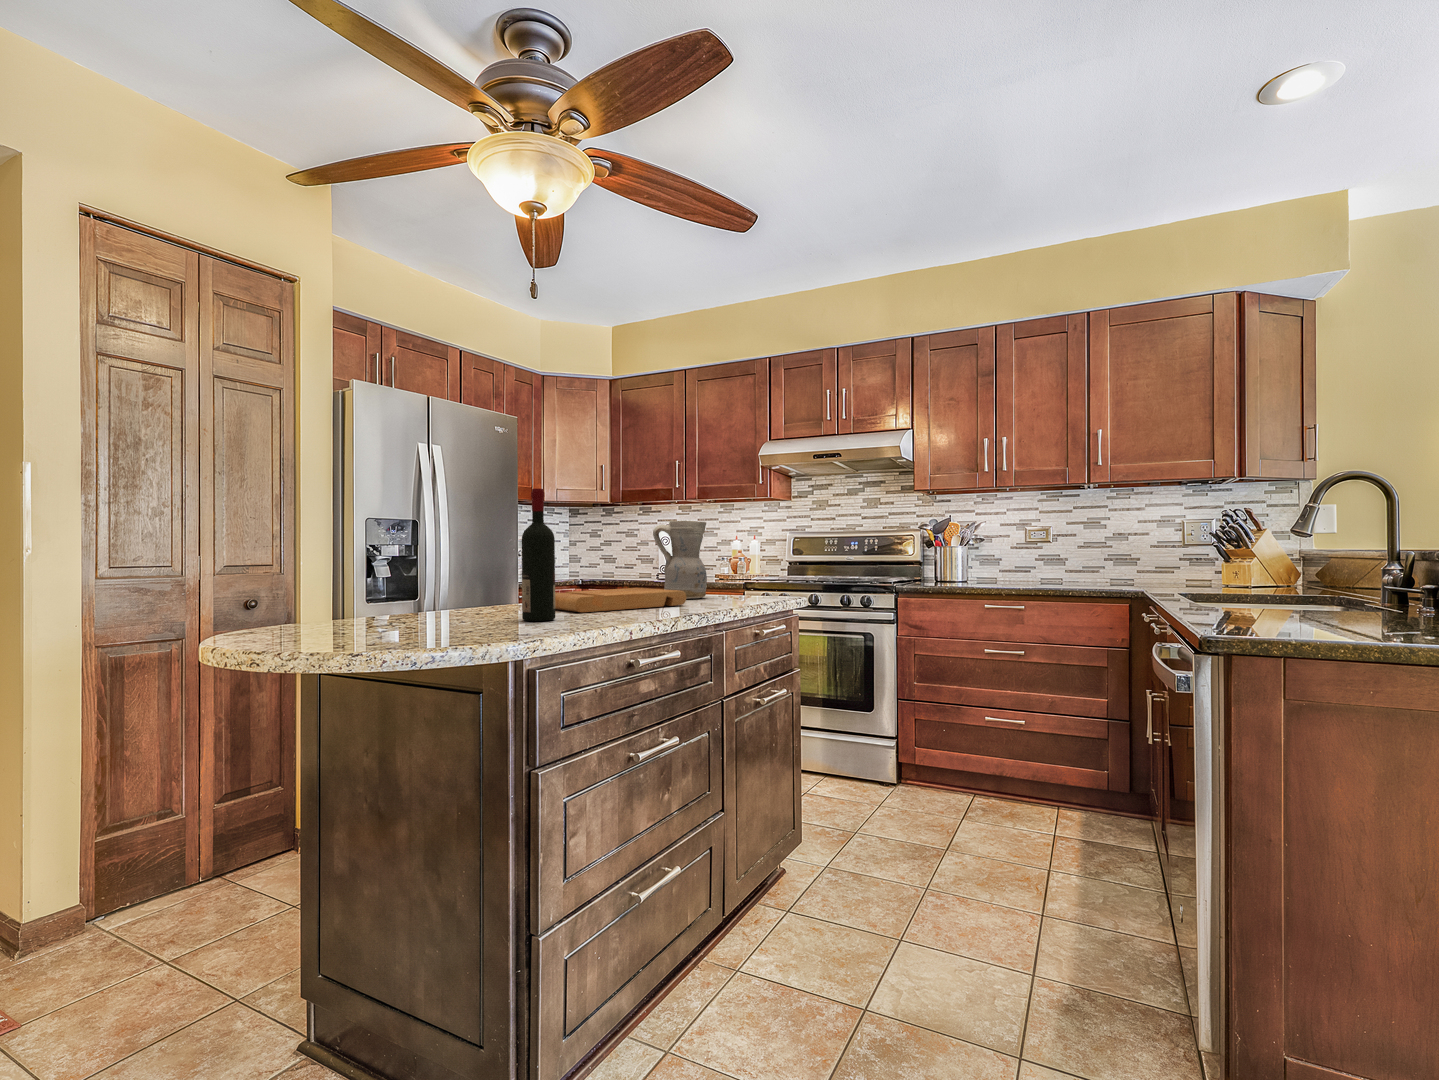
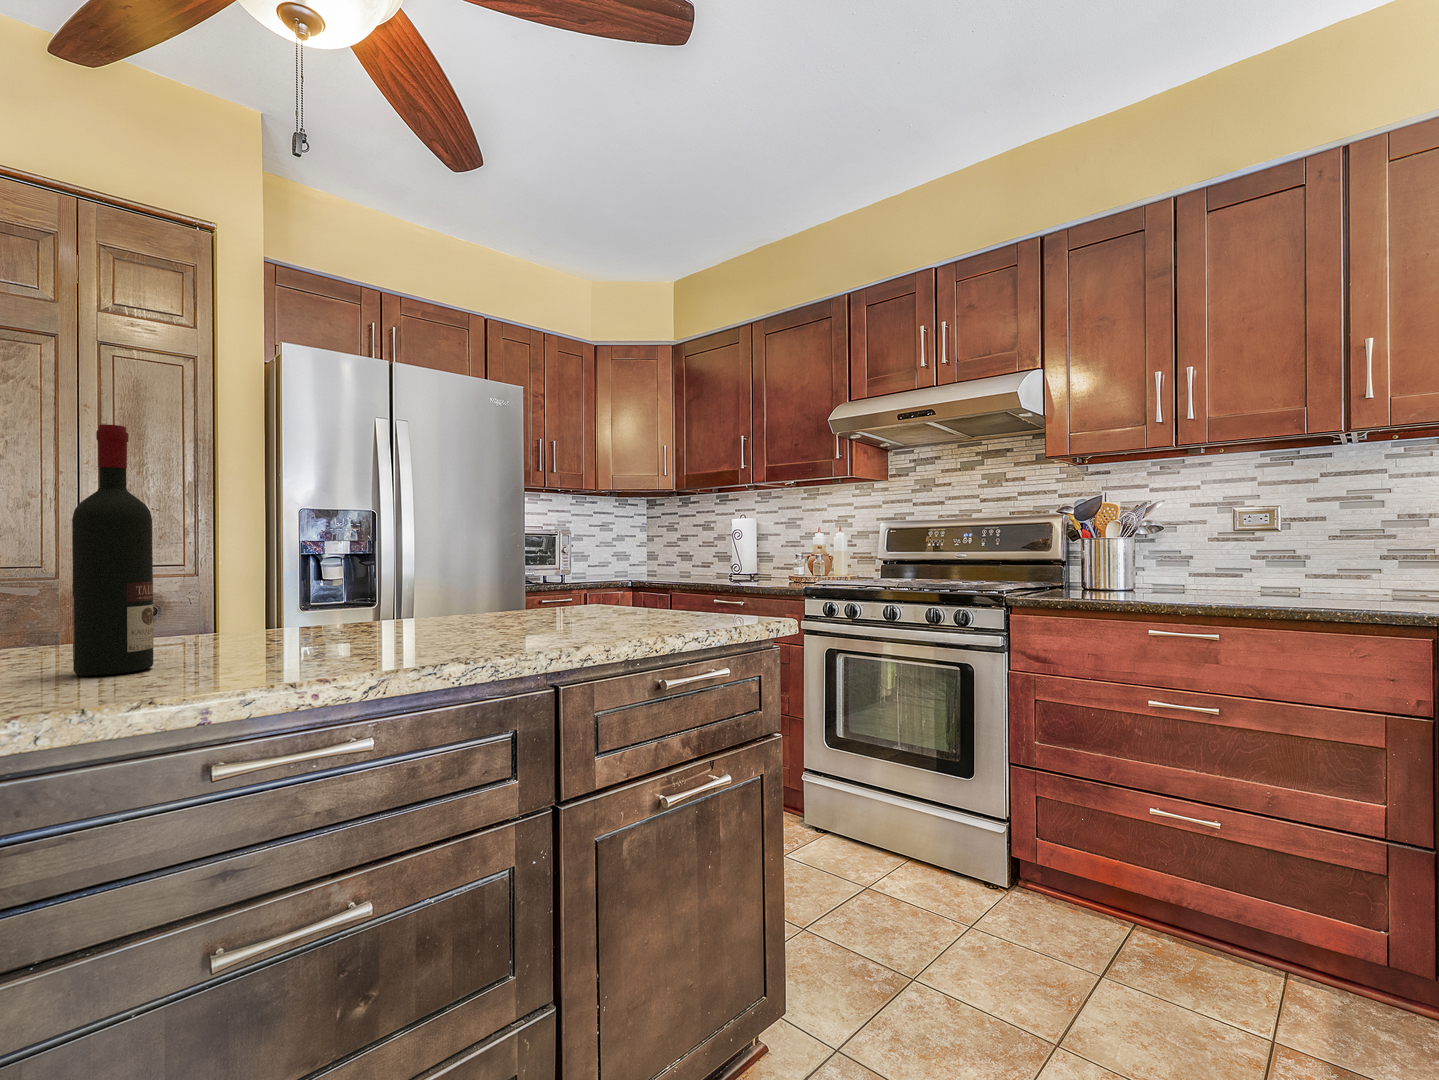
ceramic pitcher: present [653,520,707,599] -> none [535,495,619,620]
cutting board: present [555,588,686,612] -> none [264,603,517,651]

